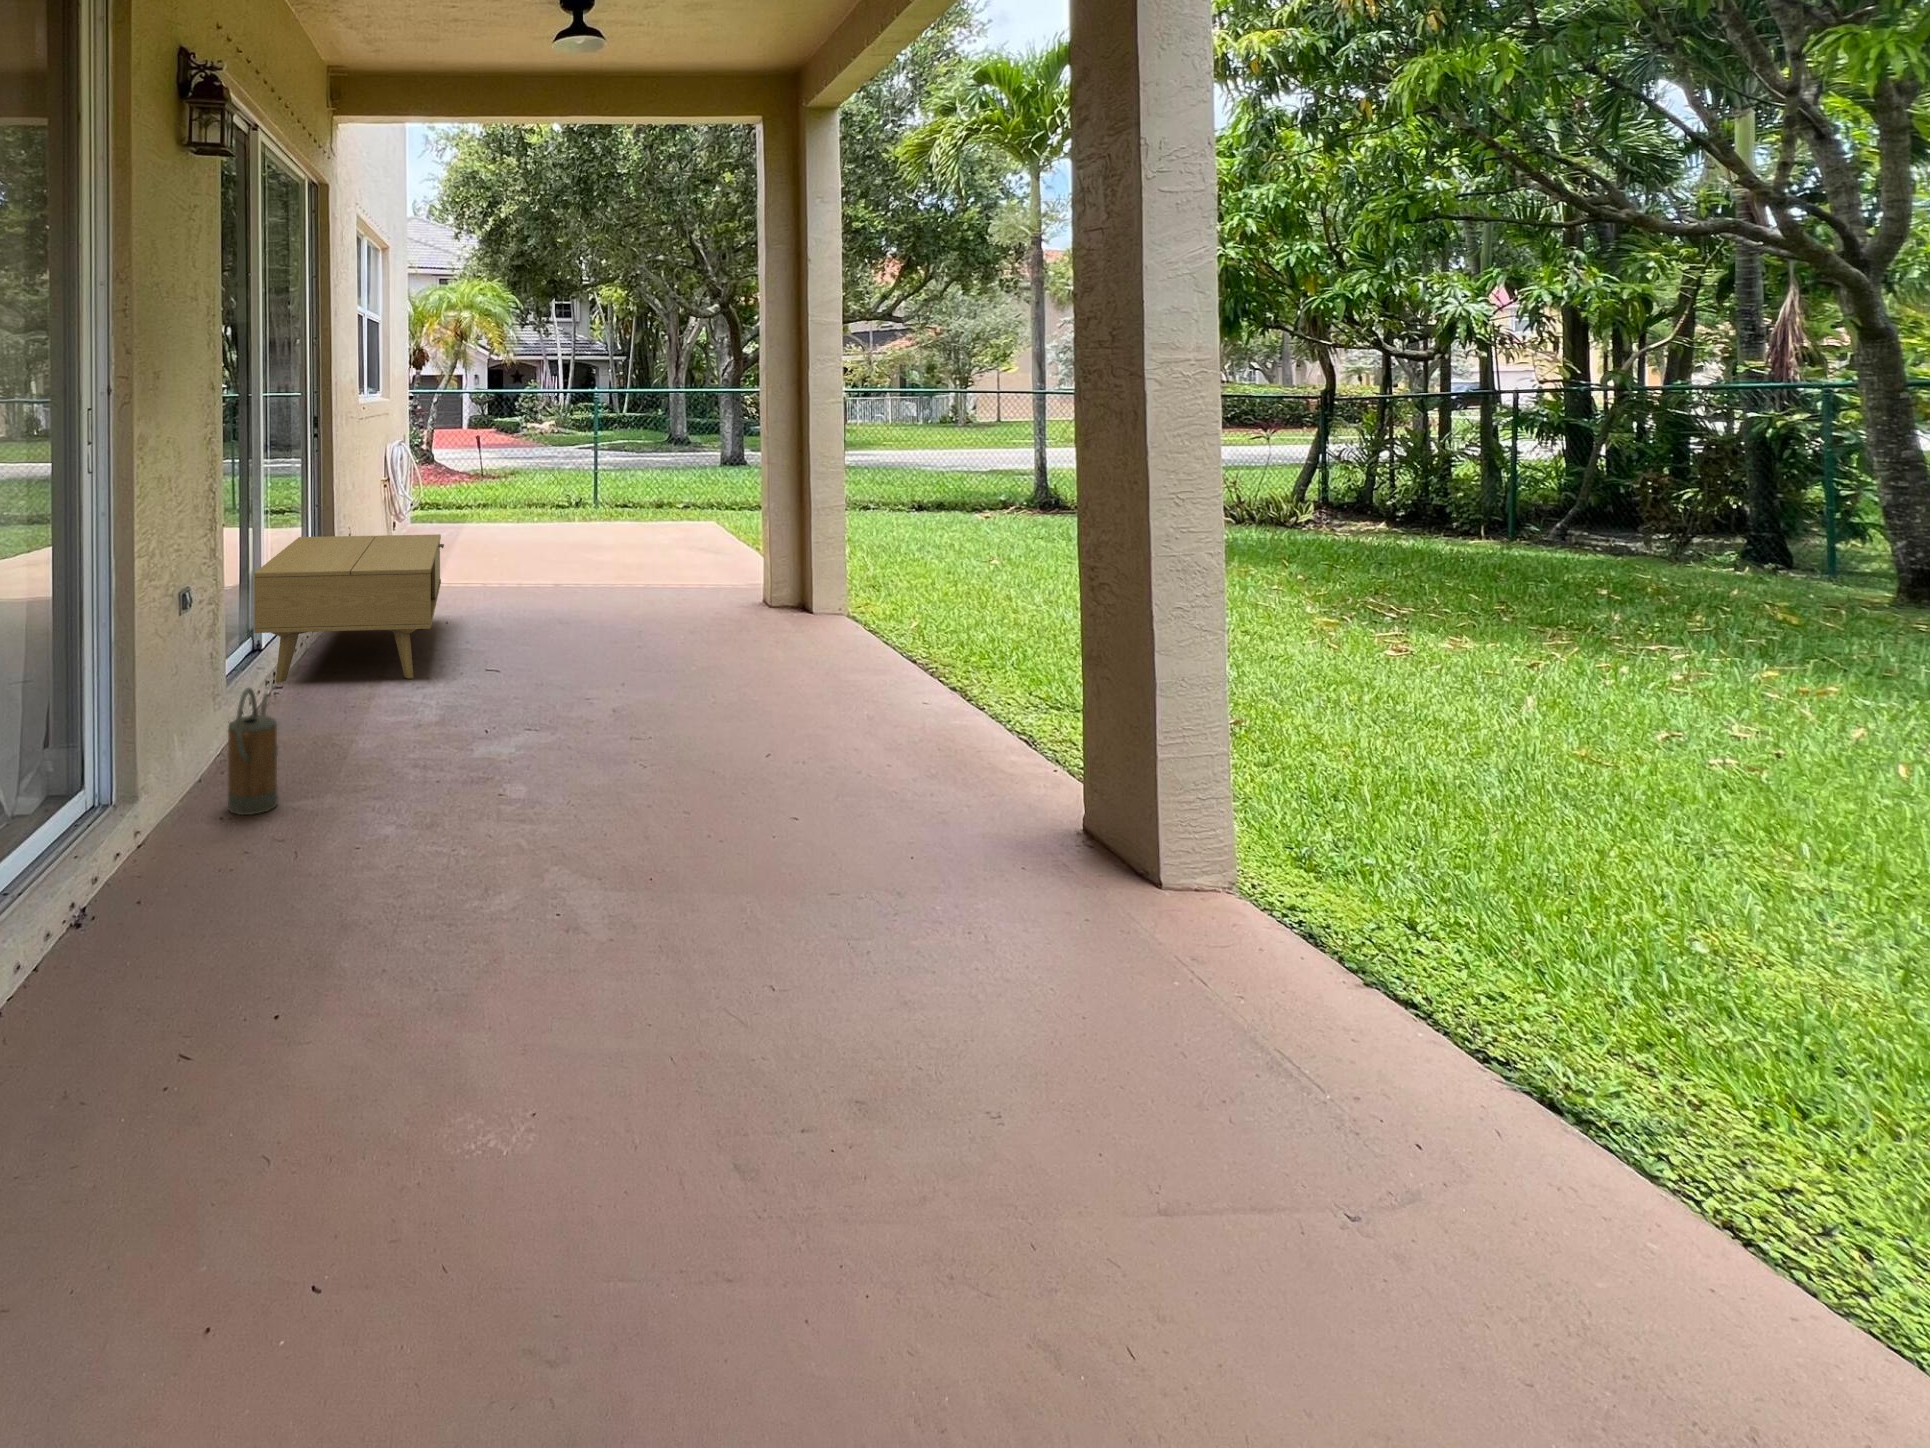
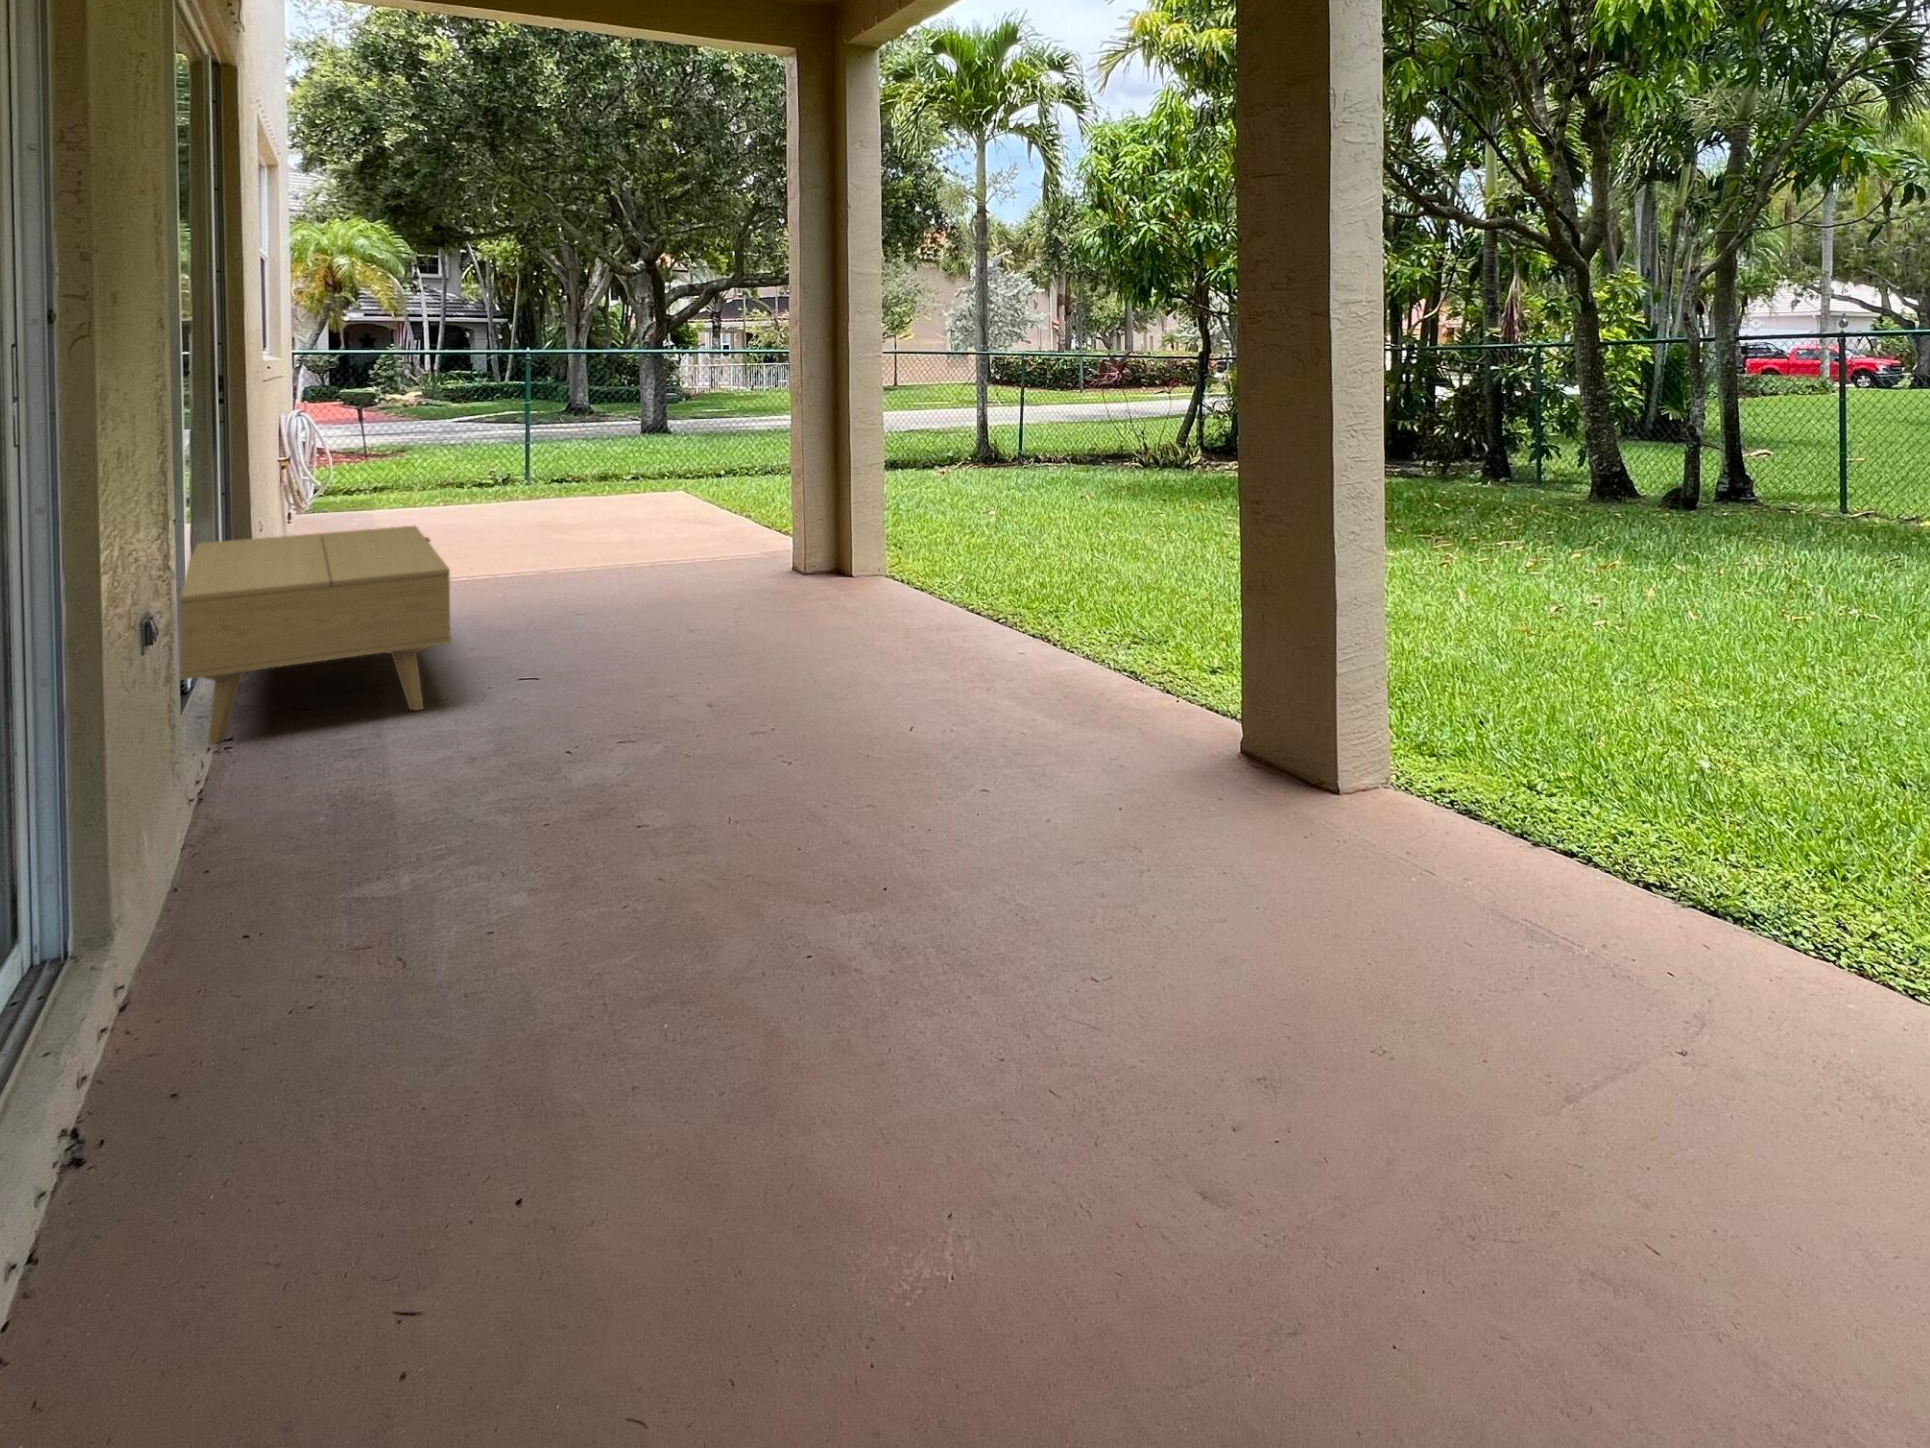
watering can: present [228,688,278,815] -> none [241,759,326,944]

